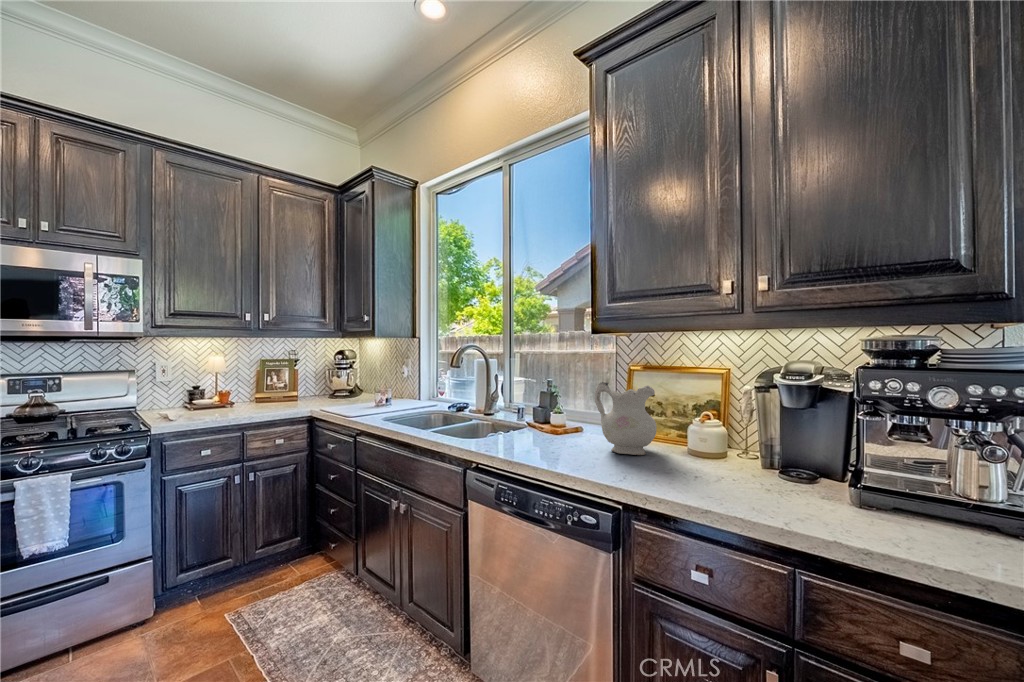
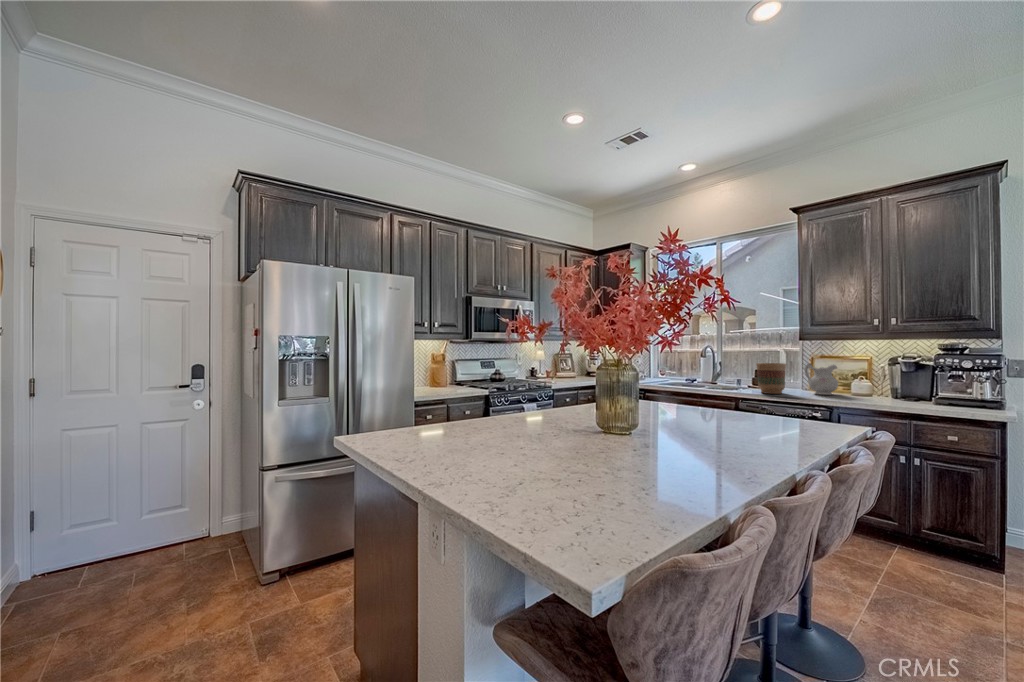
flower pot: none [505,379,561,450] -> present [757,363,787,394]

